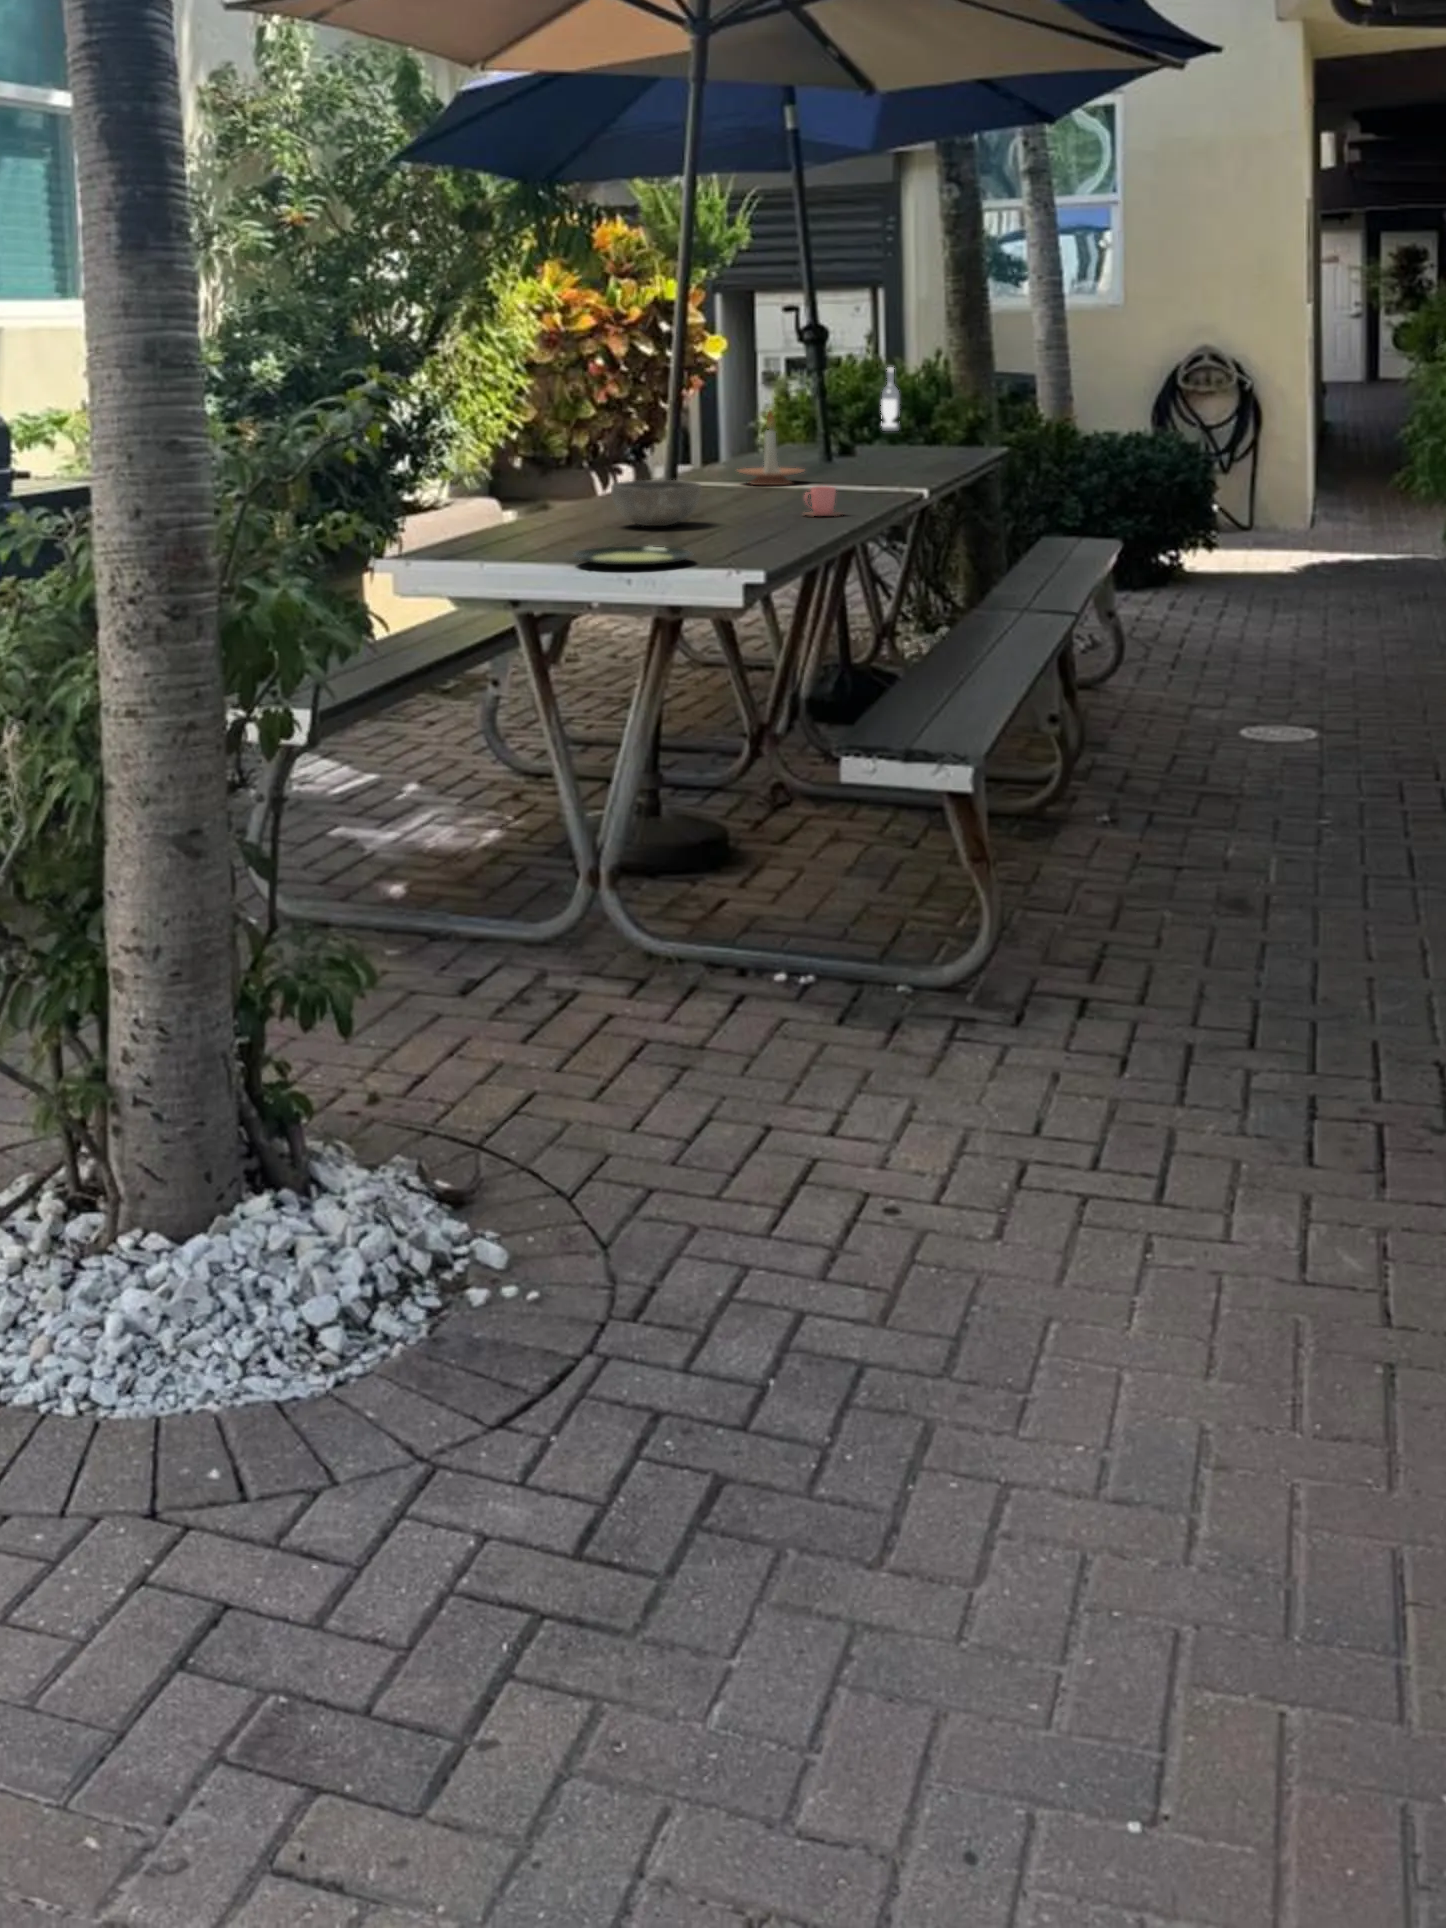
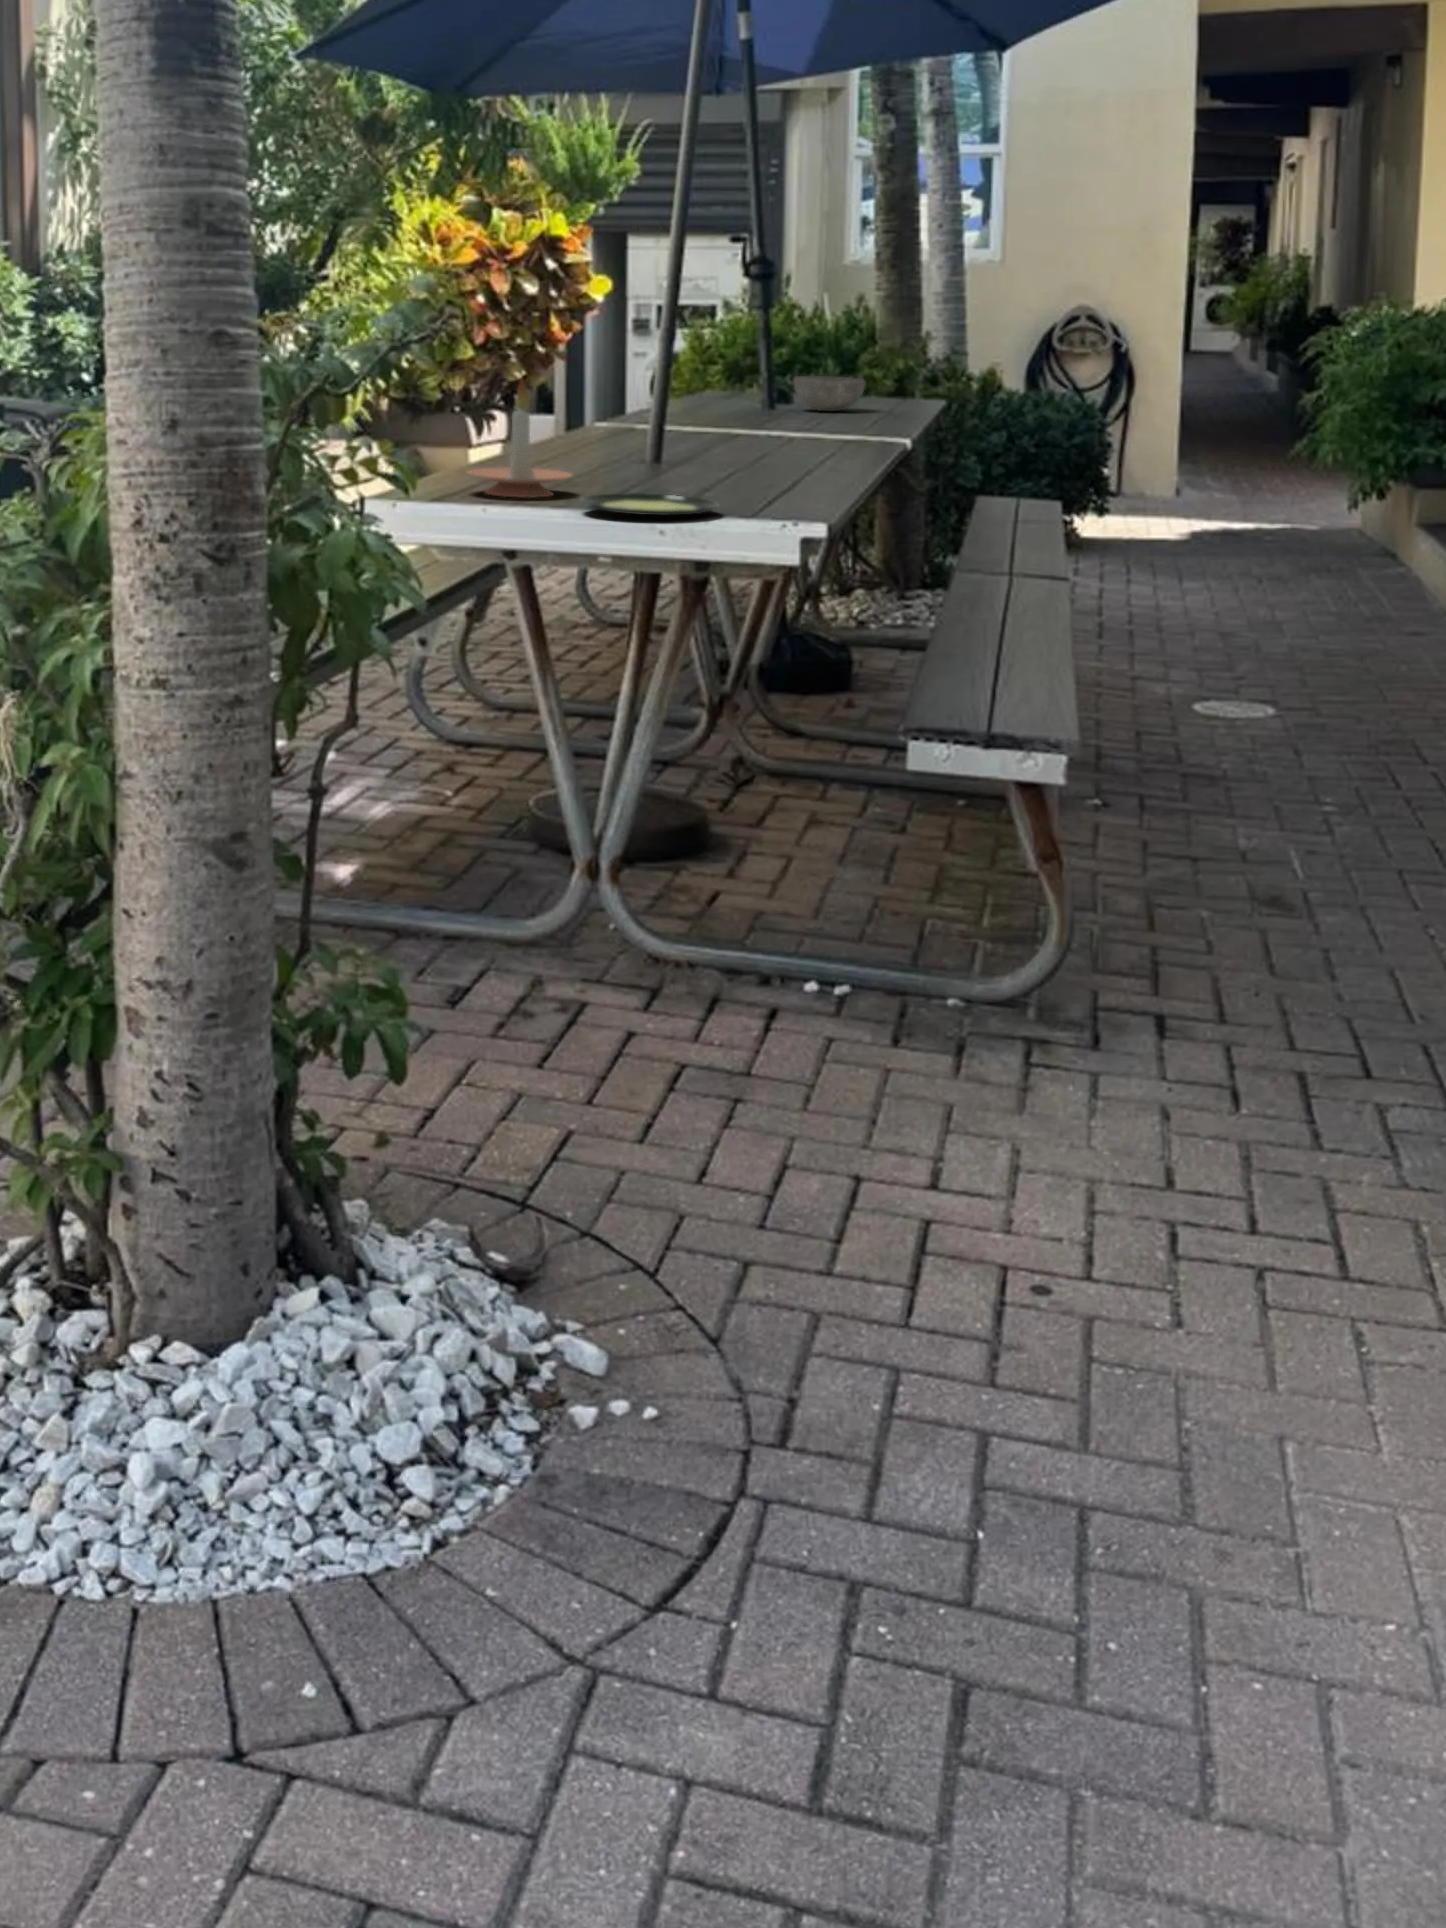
wine bottle: present [881,367,900,431] -> none [790,313,811,383]
candle holder: present [737,411,803,485] -> present [467,379,572,498]
bowl: present [611,480,701,526] -> present [794,376,865,411]
cup: present [805,486,842,516] -> none [793,434,842,467]

